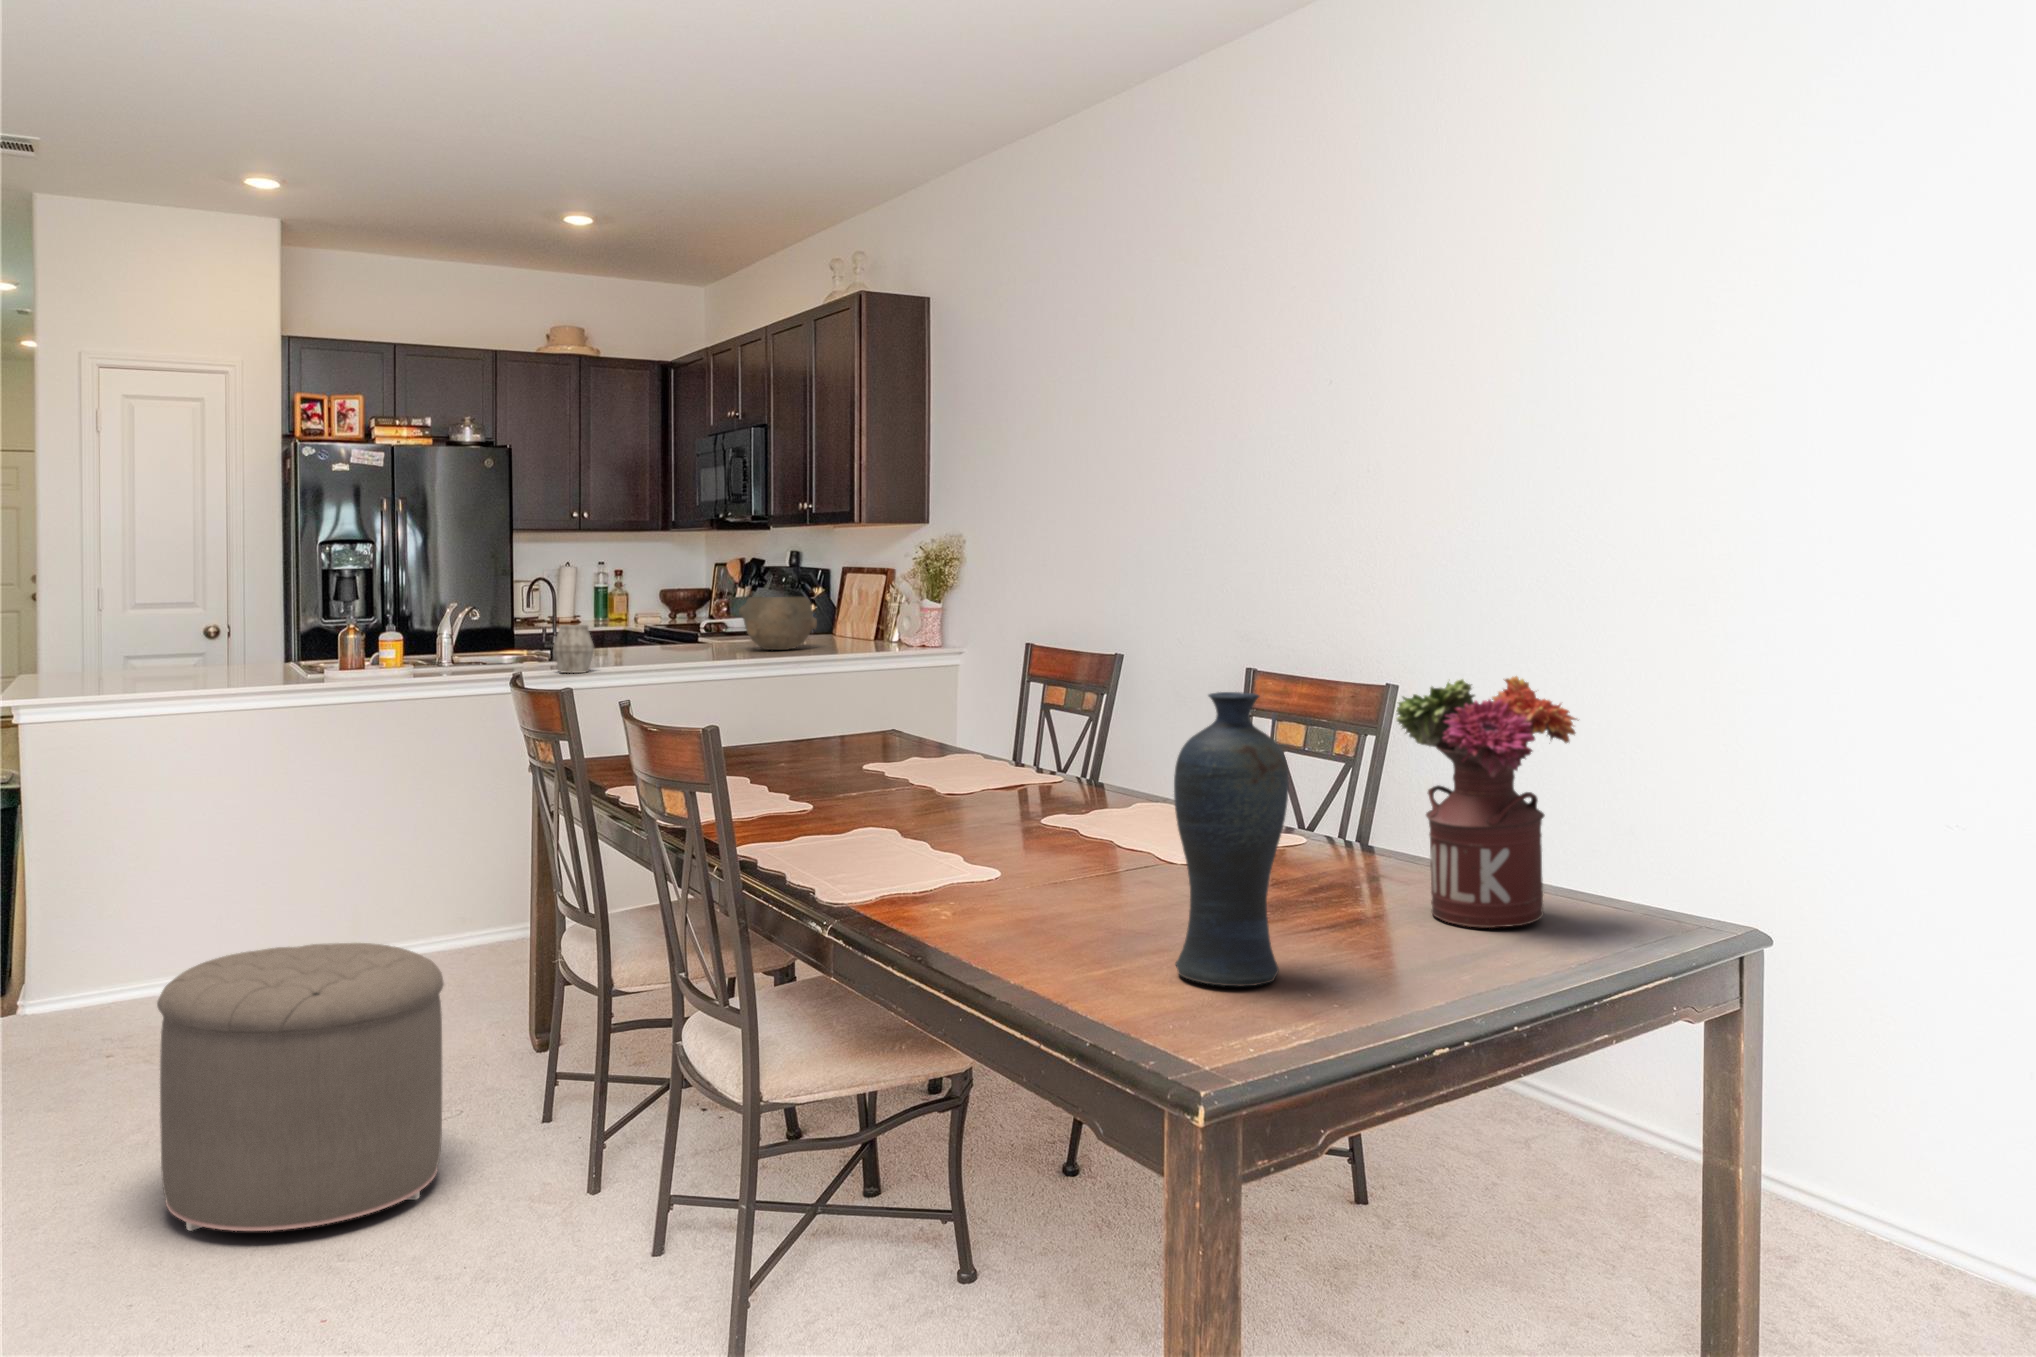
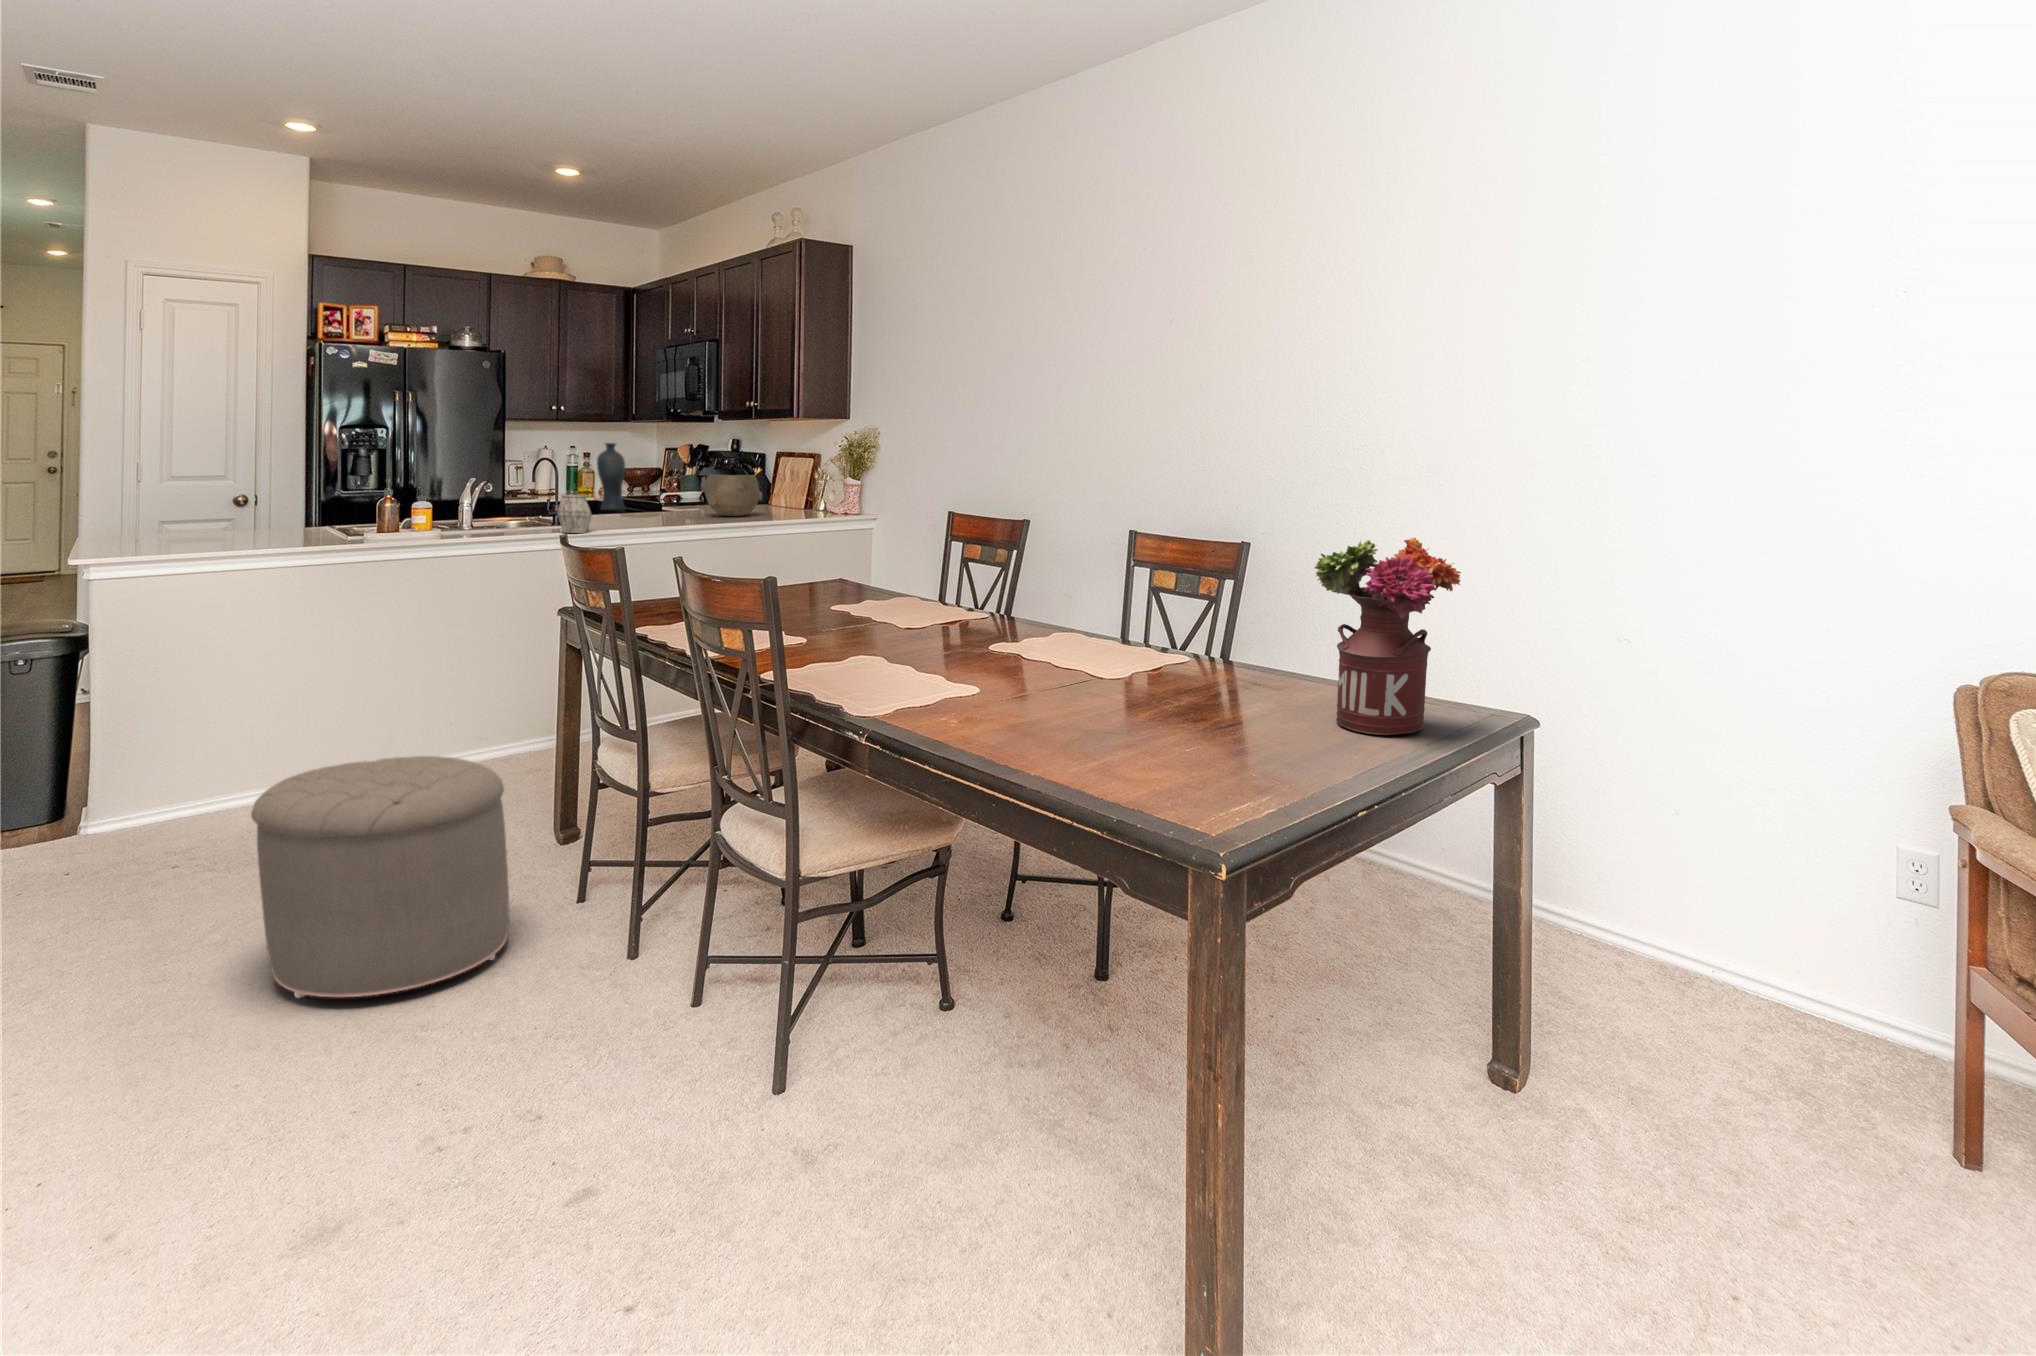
vase: present [1174,692,1289,986] -> present [597,443,625,510]

